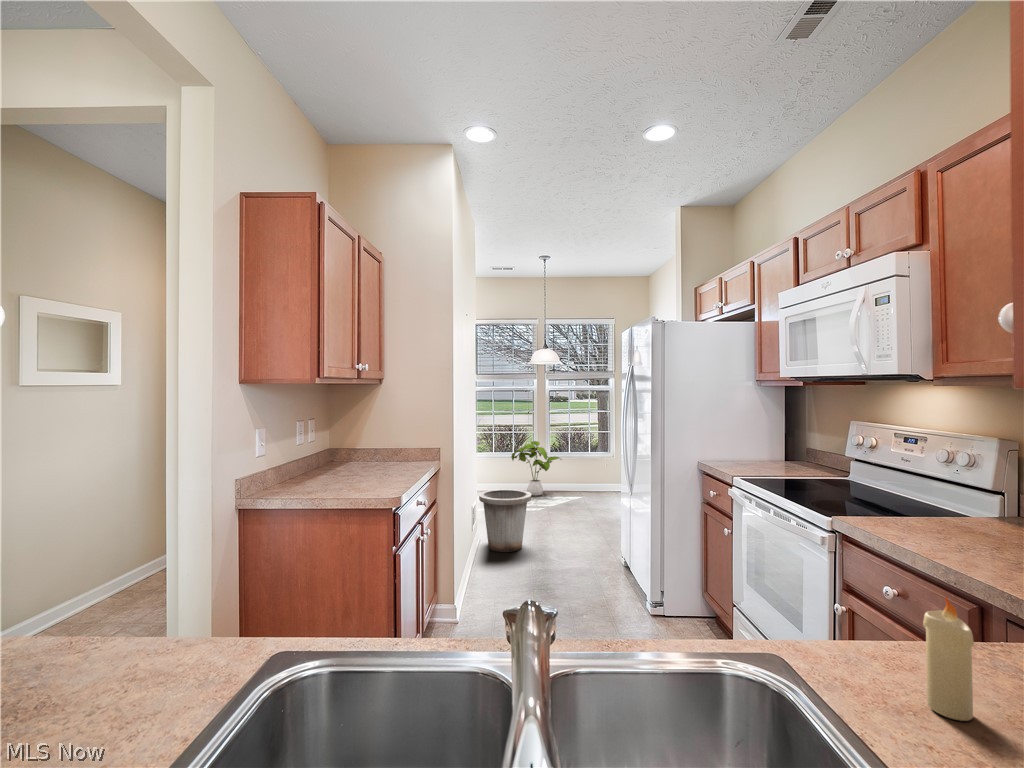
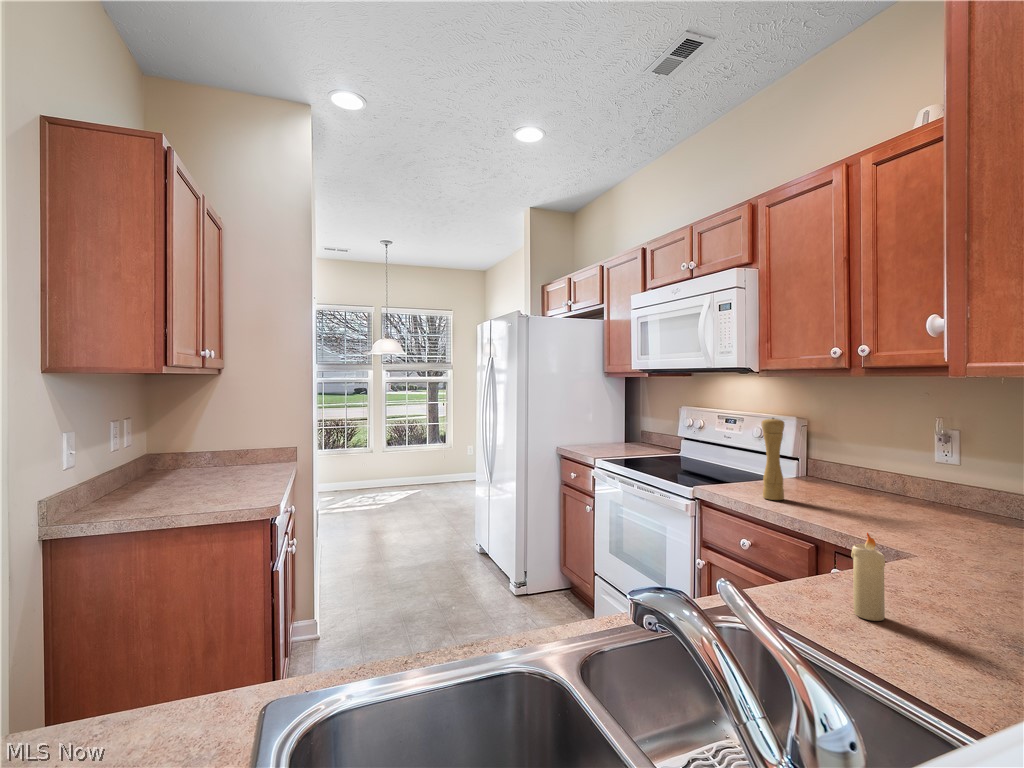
pepper mill: none [919,437,954,543] -> present [762,418,784,500]
house plant: present [511,441,562,495] -> none [344,436,399,494]
trash can: present [479,489,531,552] -> none [322,488,381,556]

